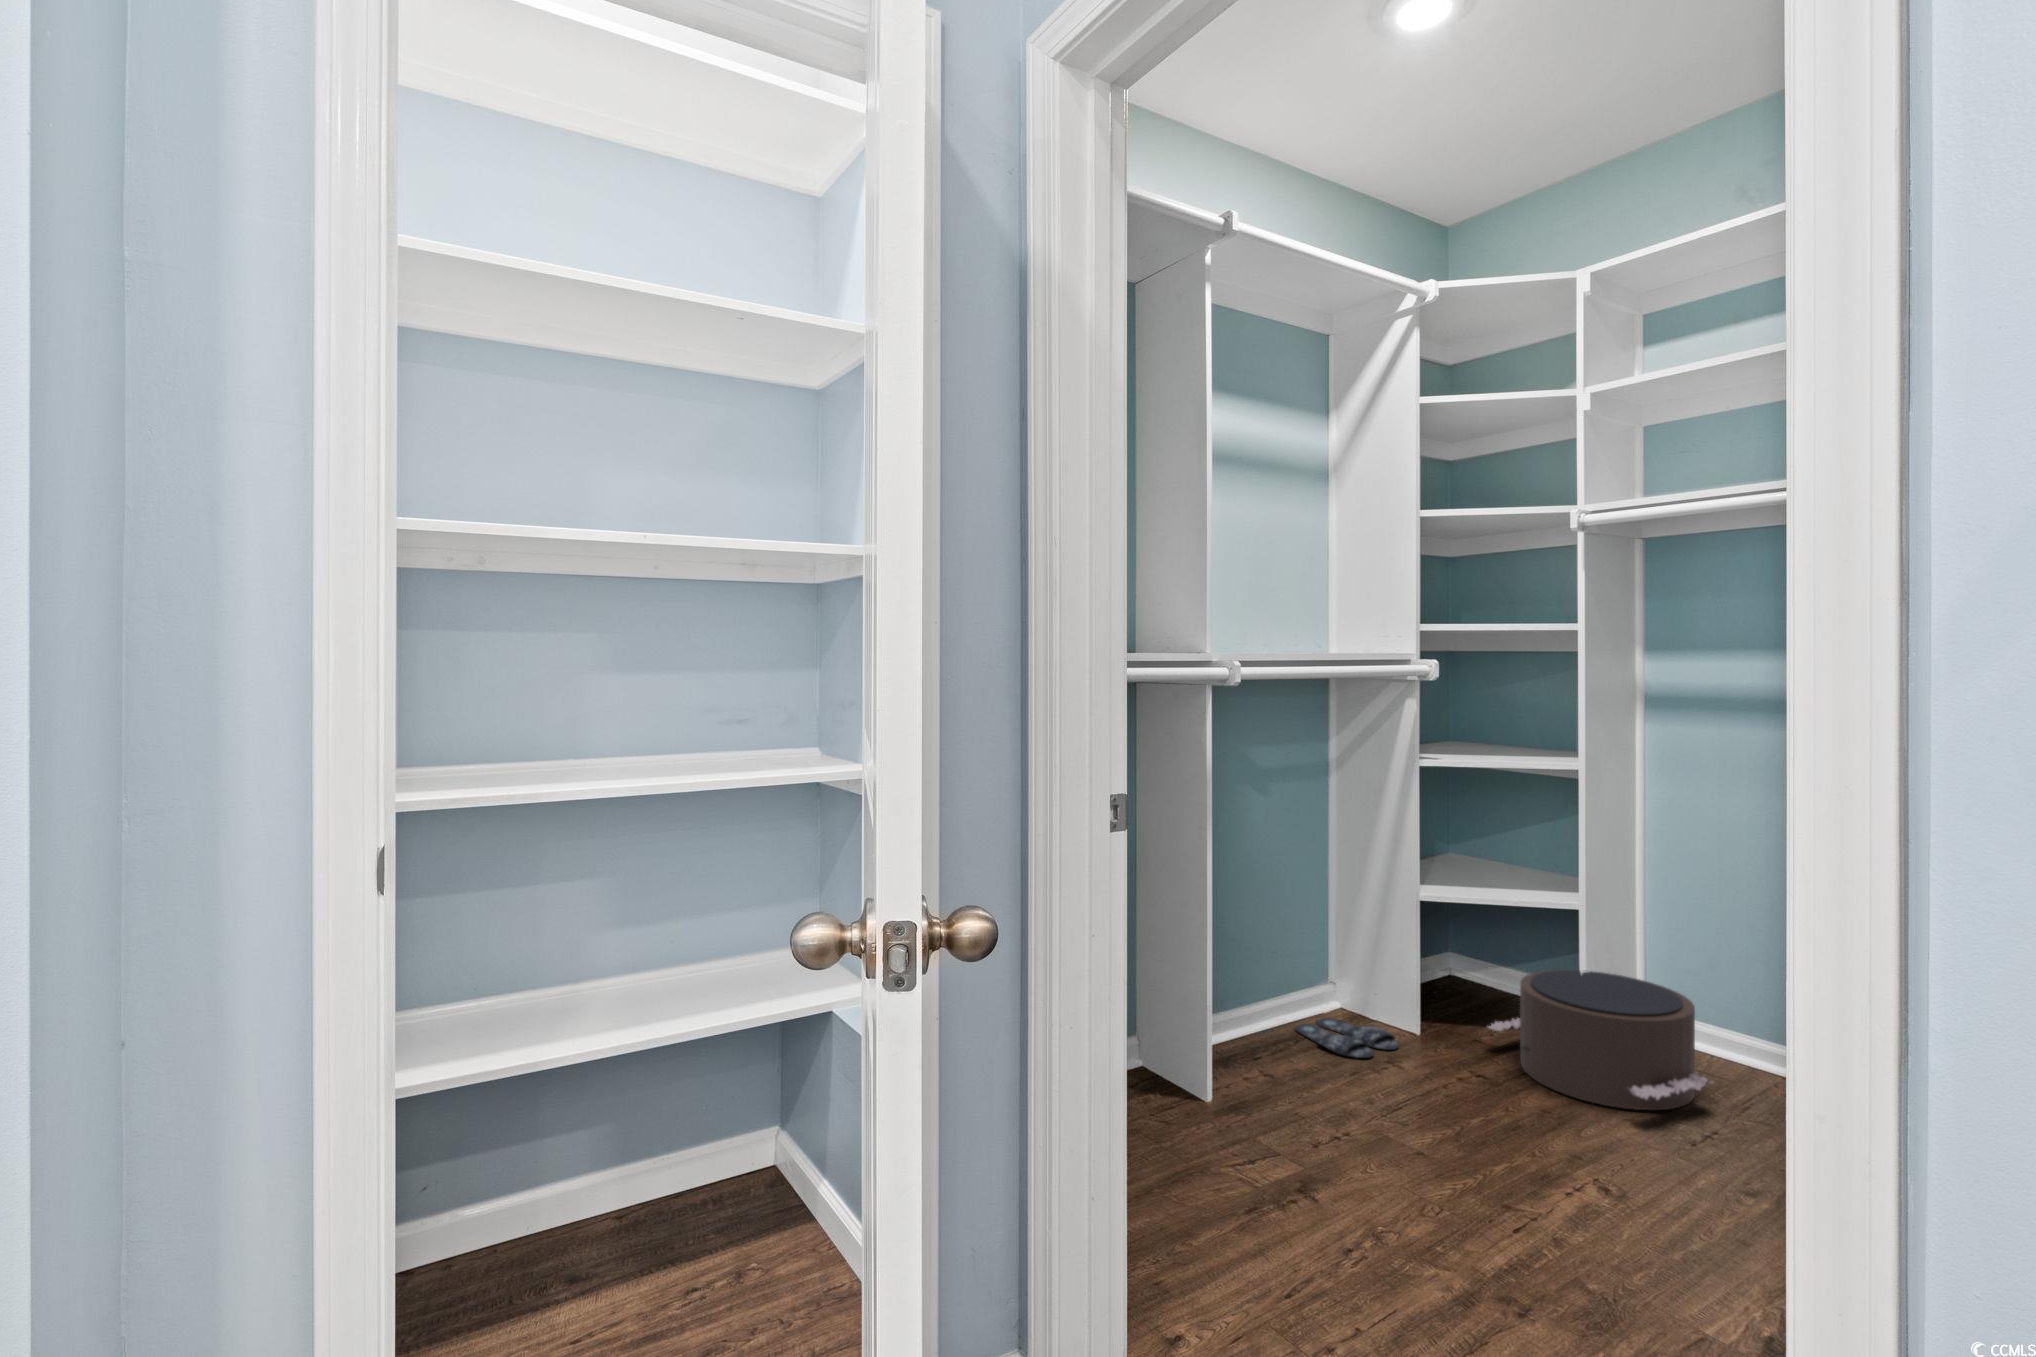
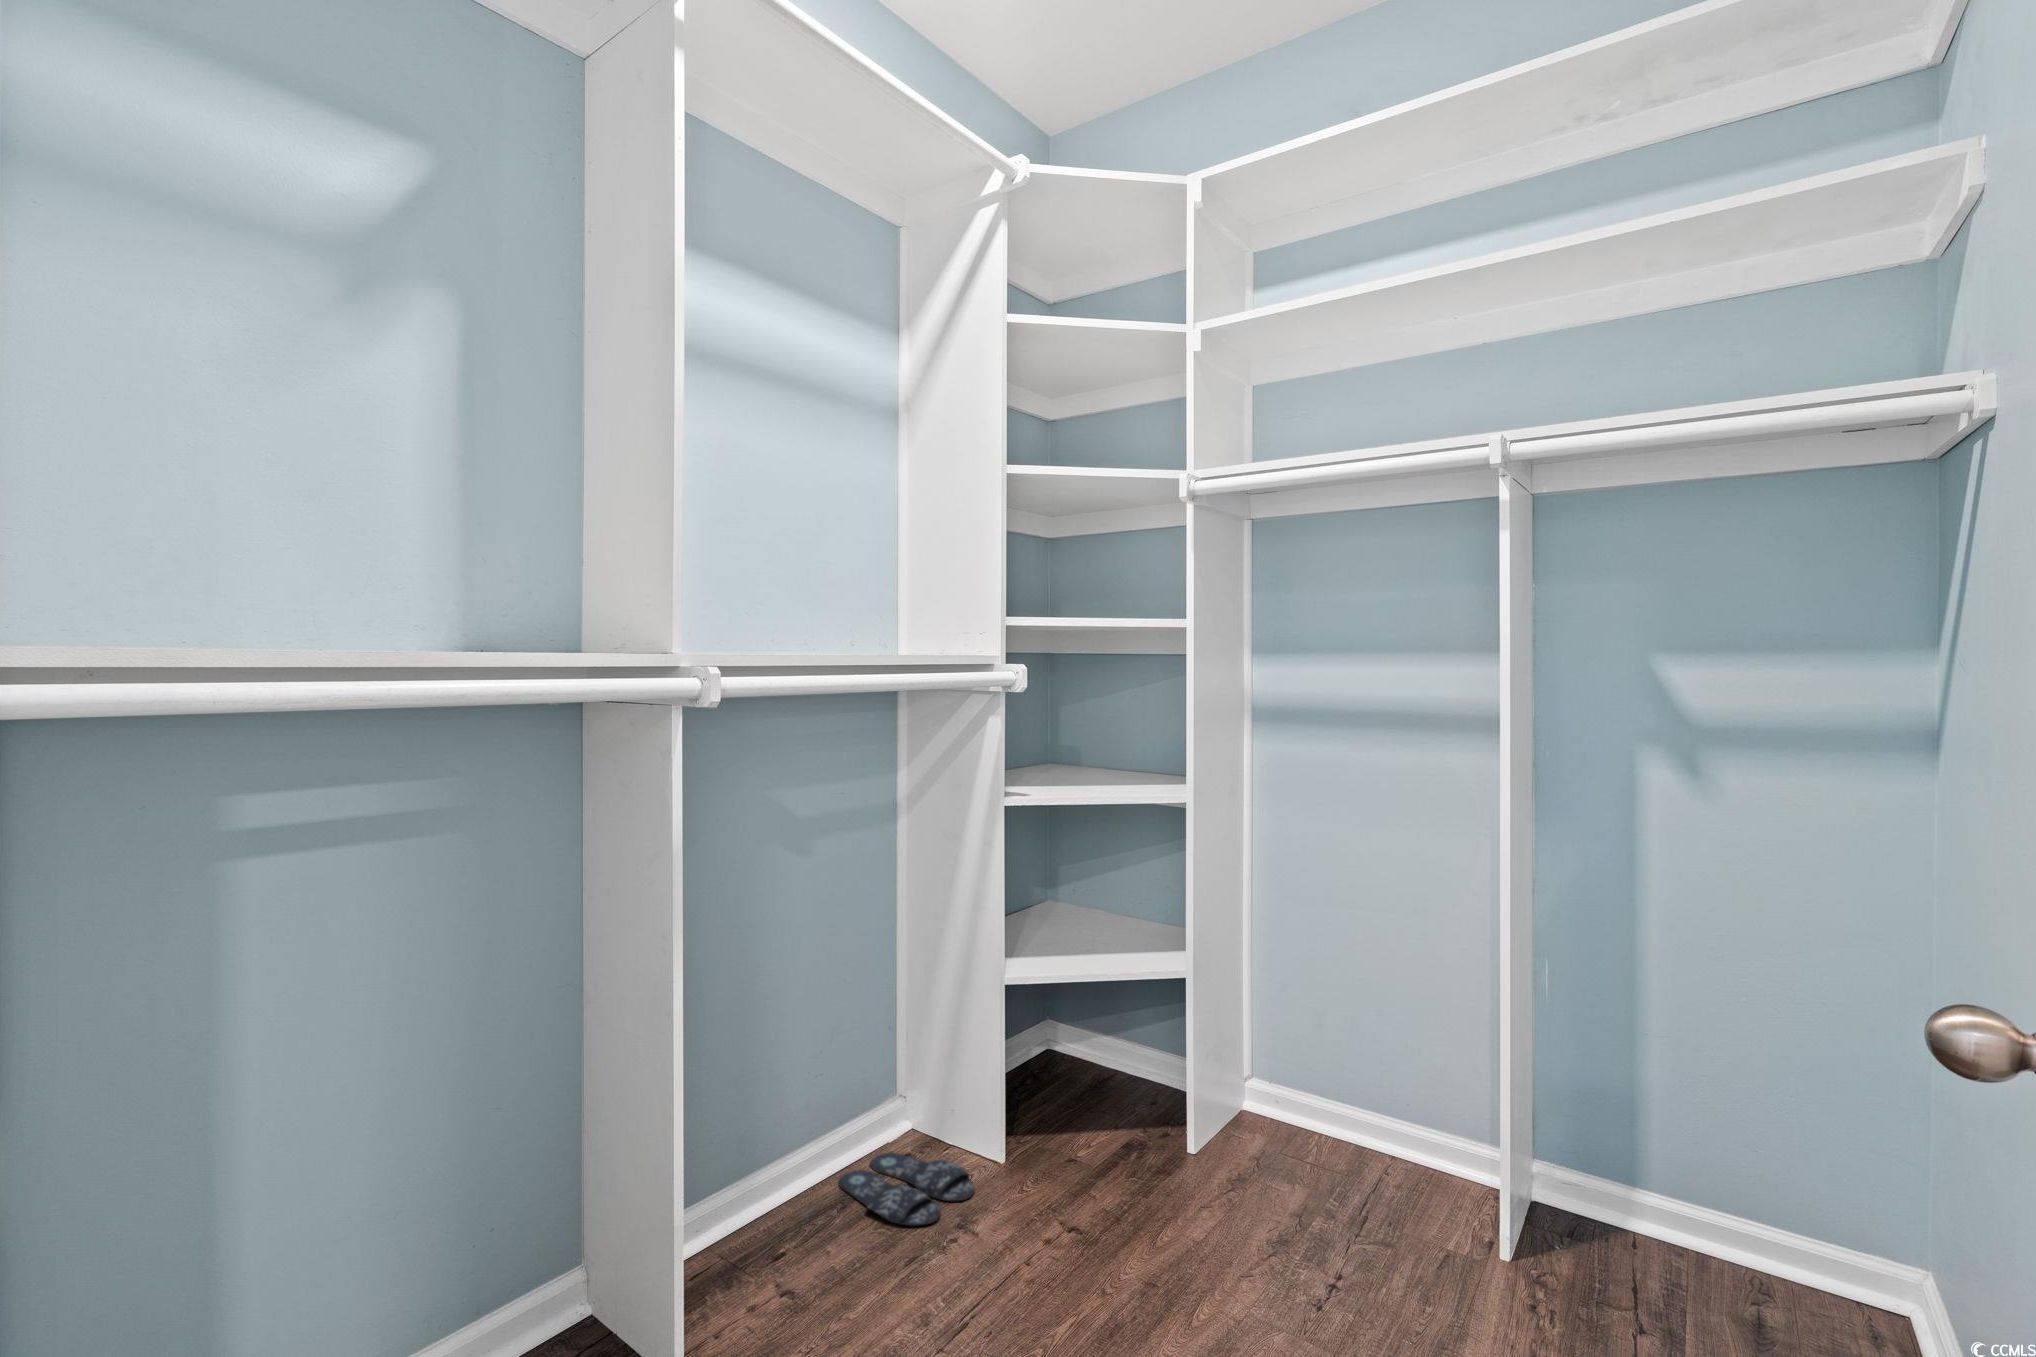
pouf: present [1489,970,1708,1110] -> none [1082,1052,1339,1253]

